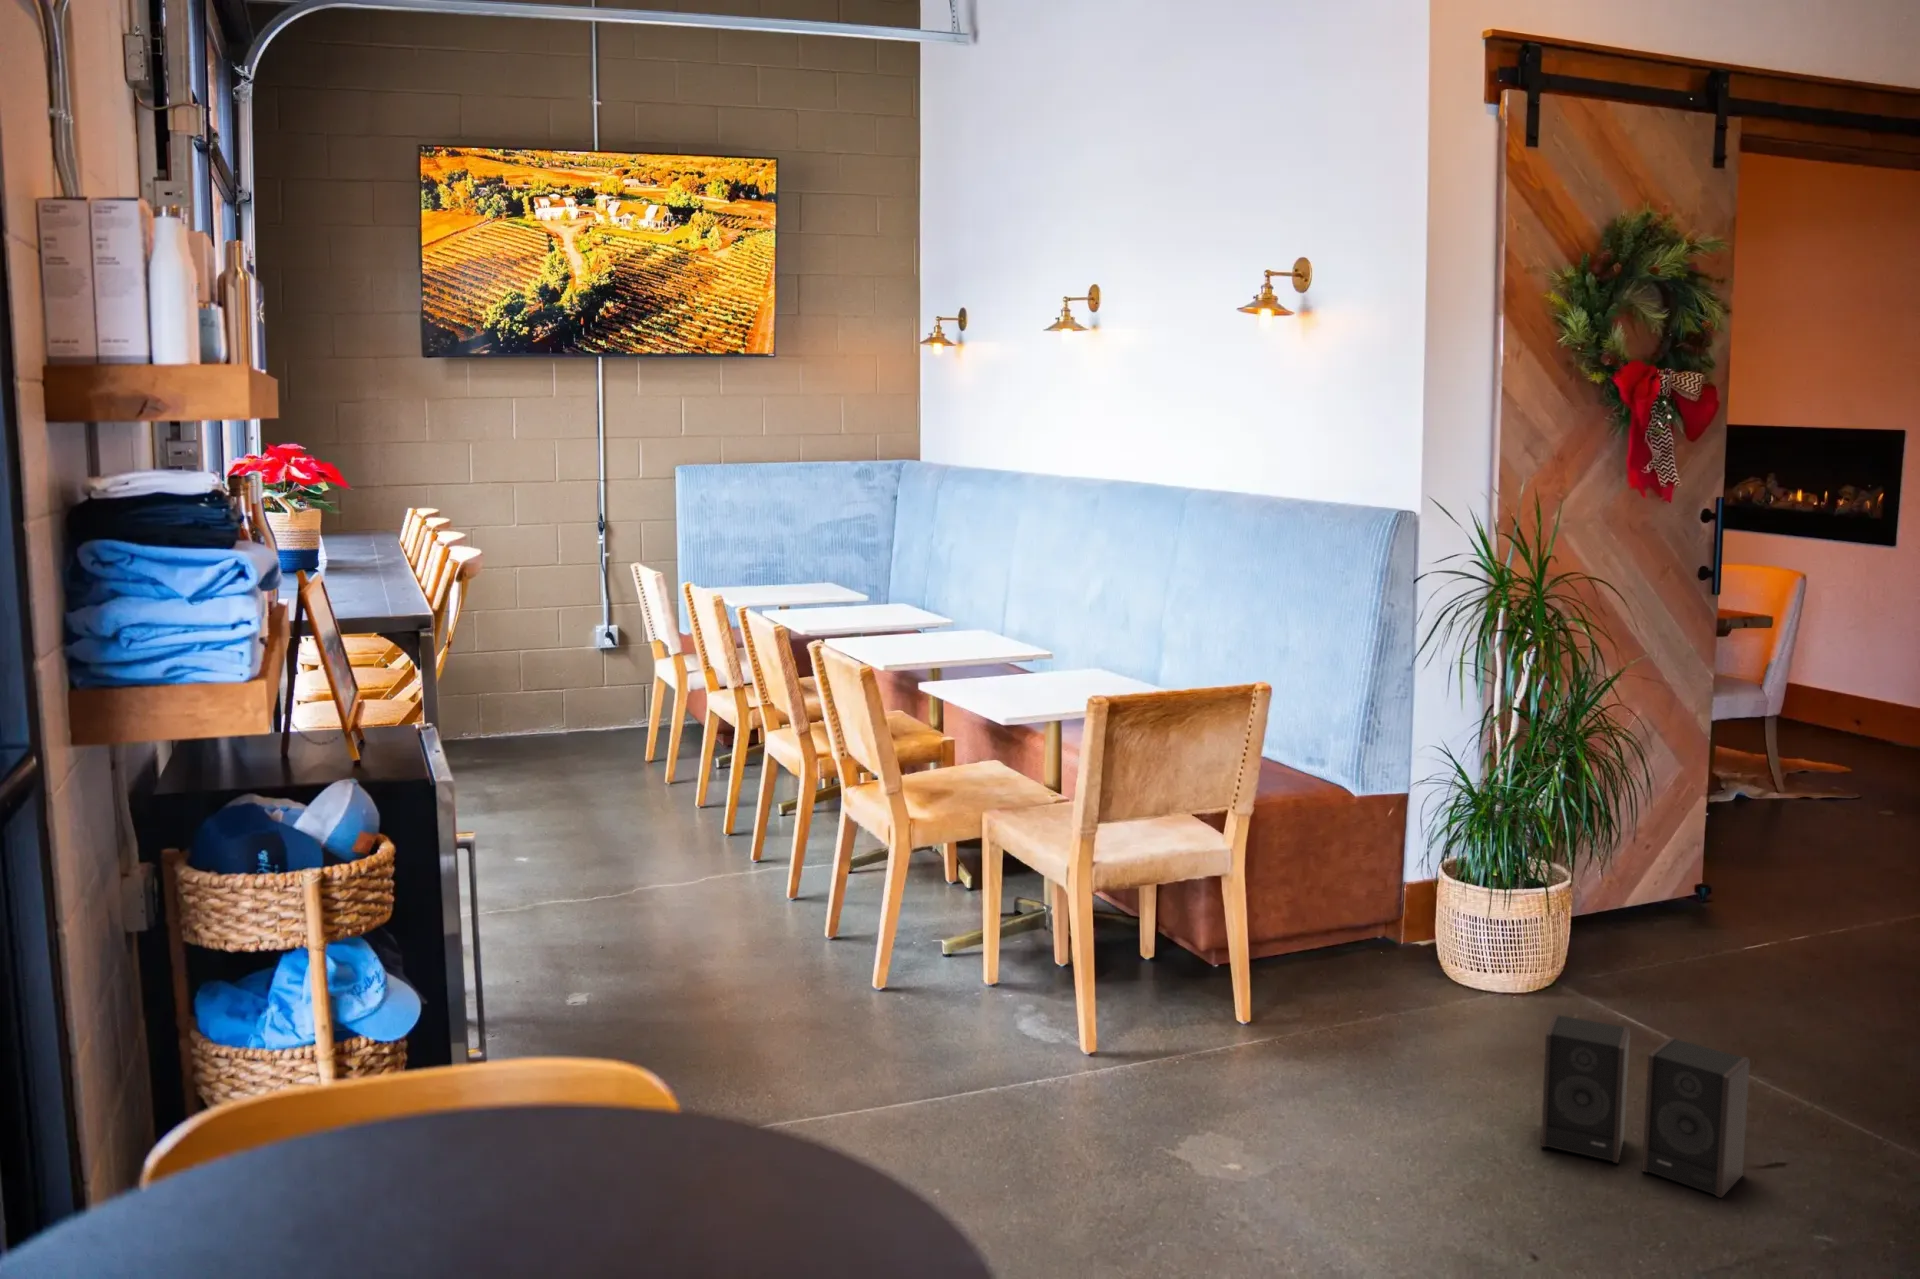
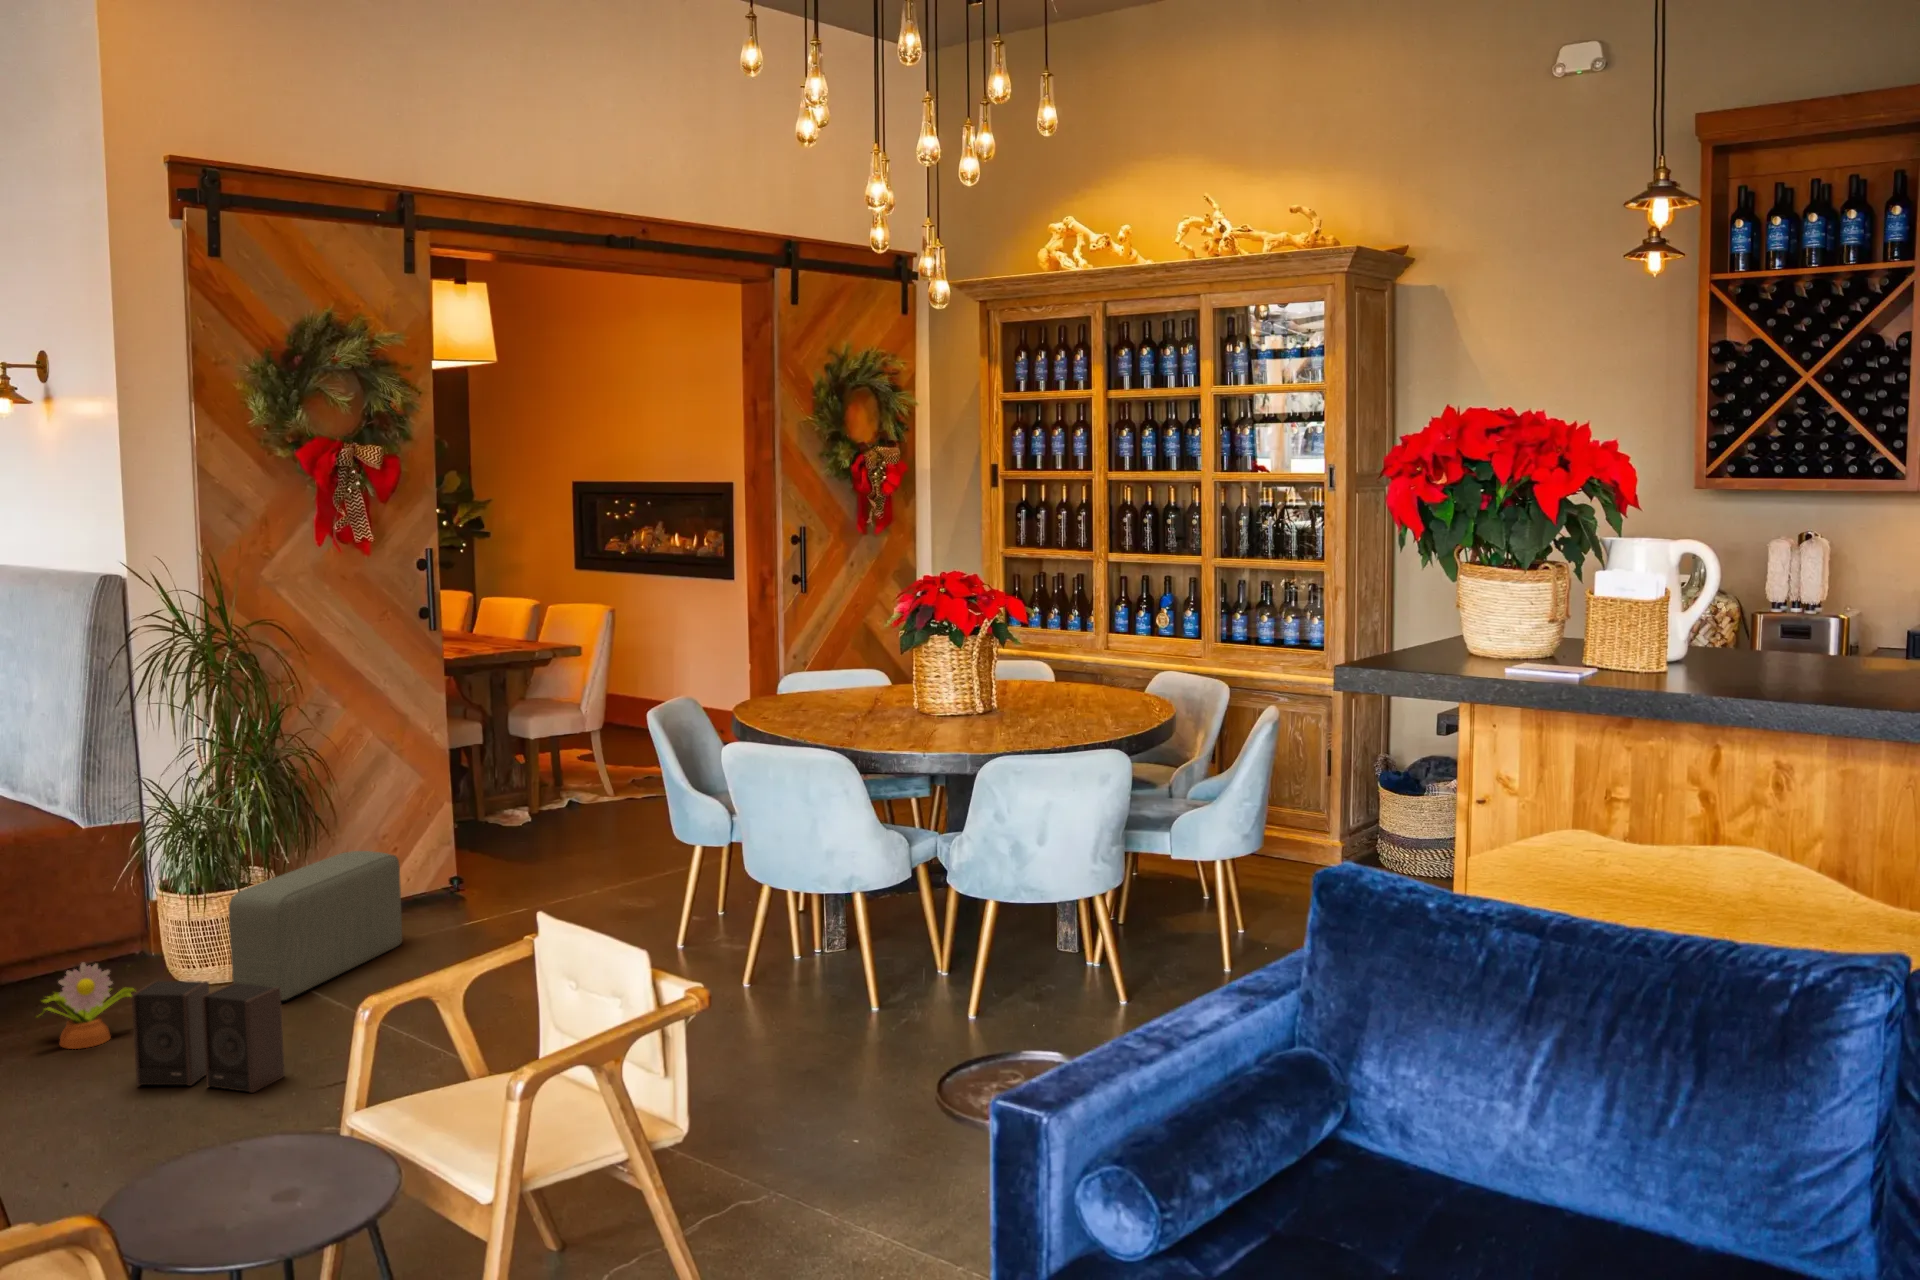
pouf: none [1555,852,1711,1038] -> present [229,851,402,1000]
decorative plant: none [1363,966,1473,1065] -> present [37,962,136,1049]

